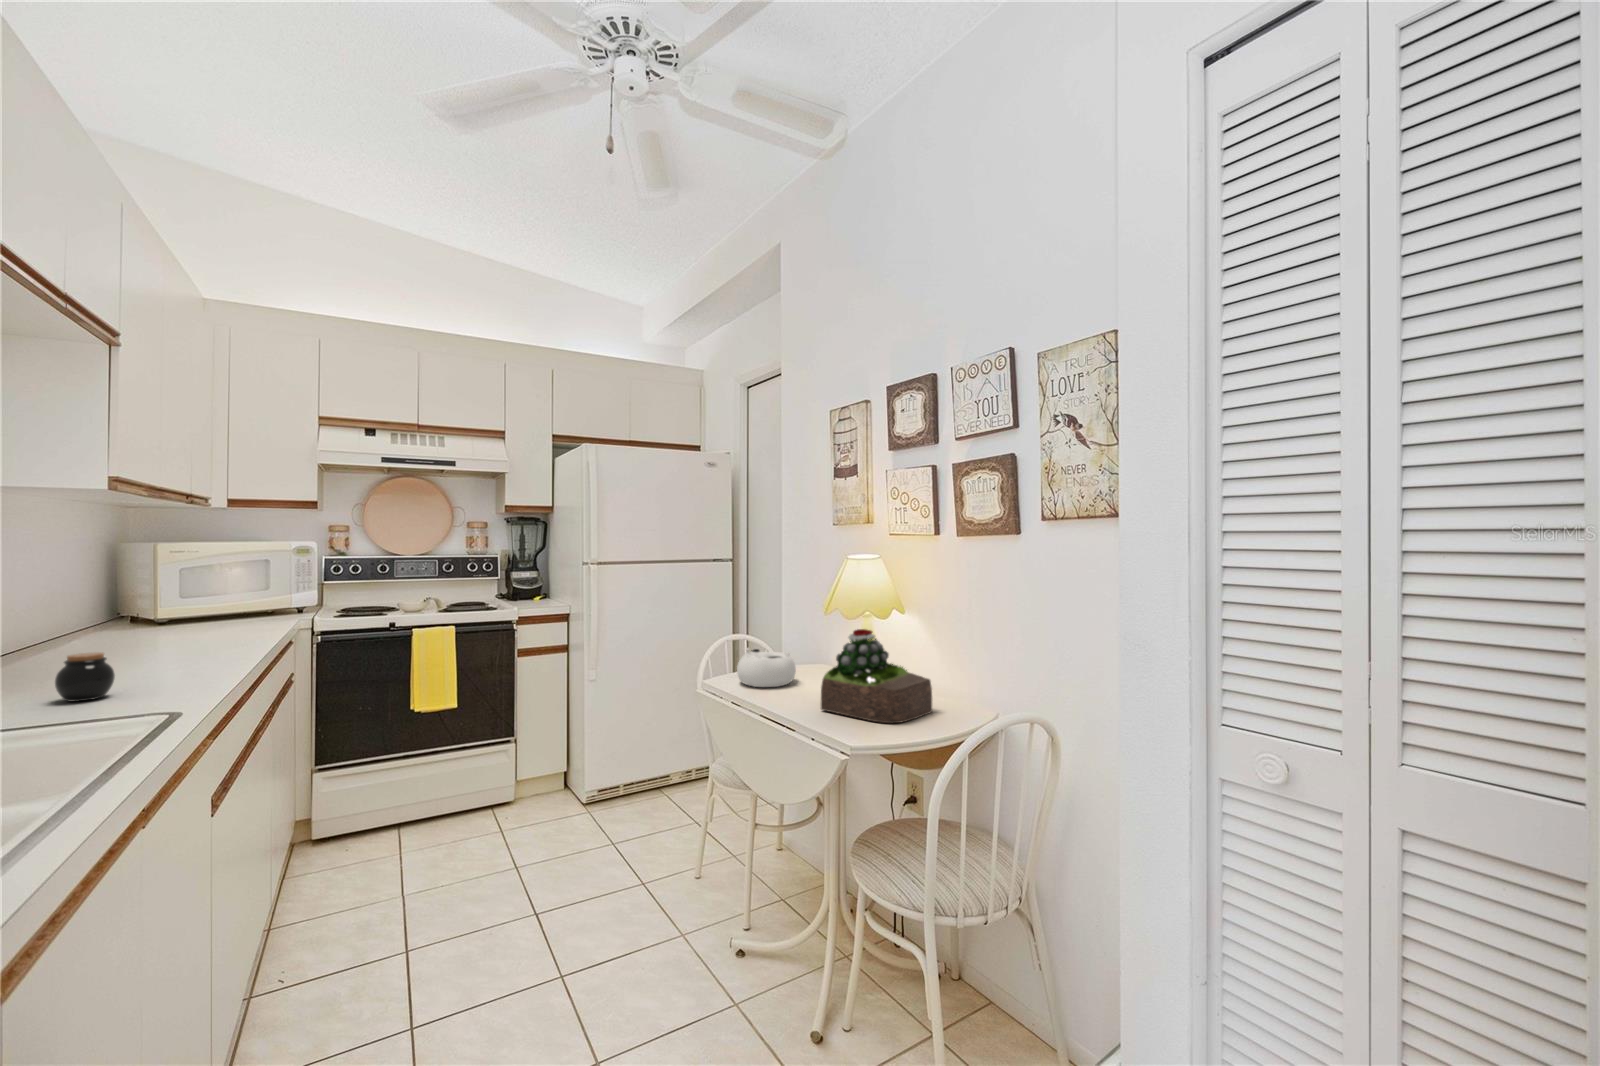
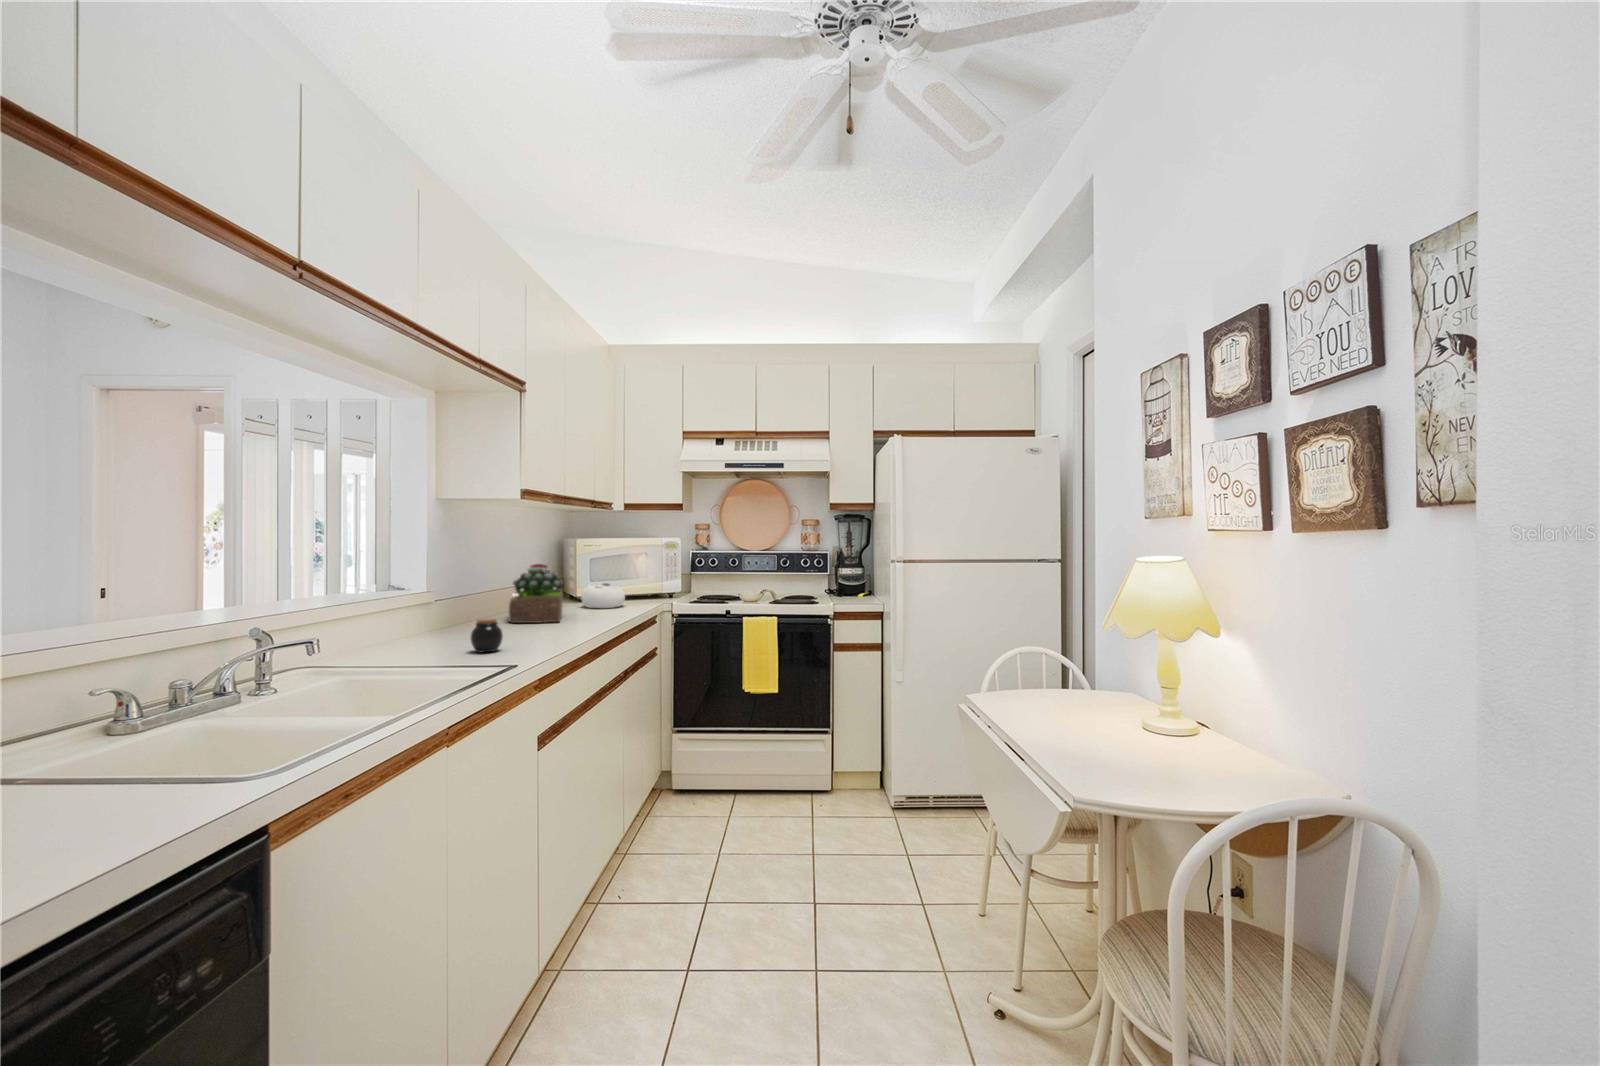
succulent plant: present [821,629,932,723] -> present [509,564,563,623]
decorative bowl: present [737,648,796,687] -> present [581,582,625,608]

